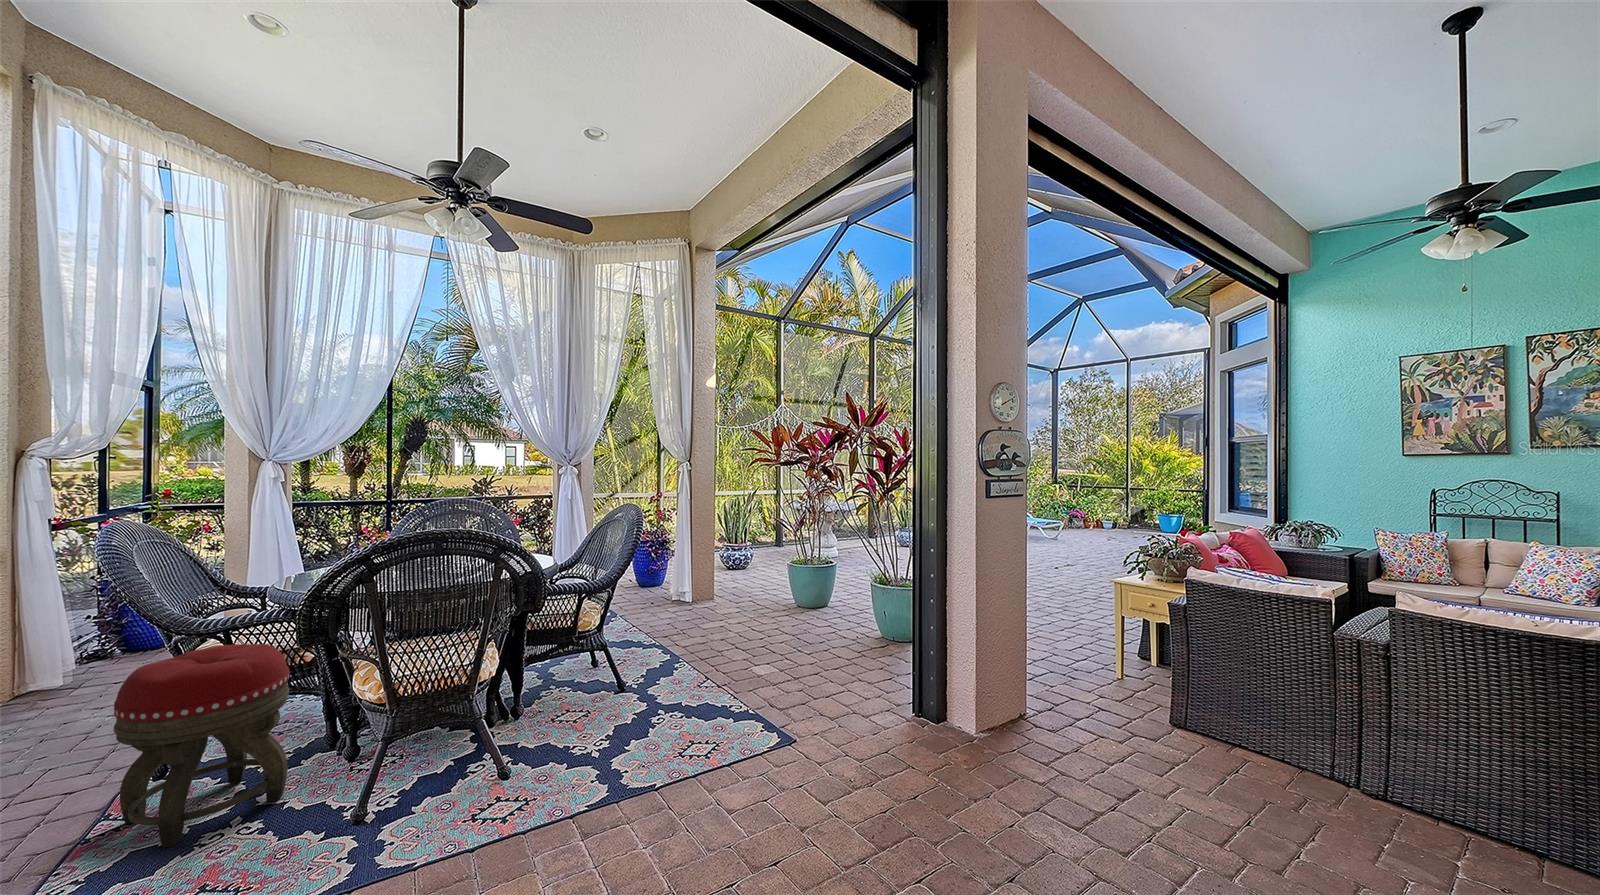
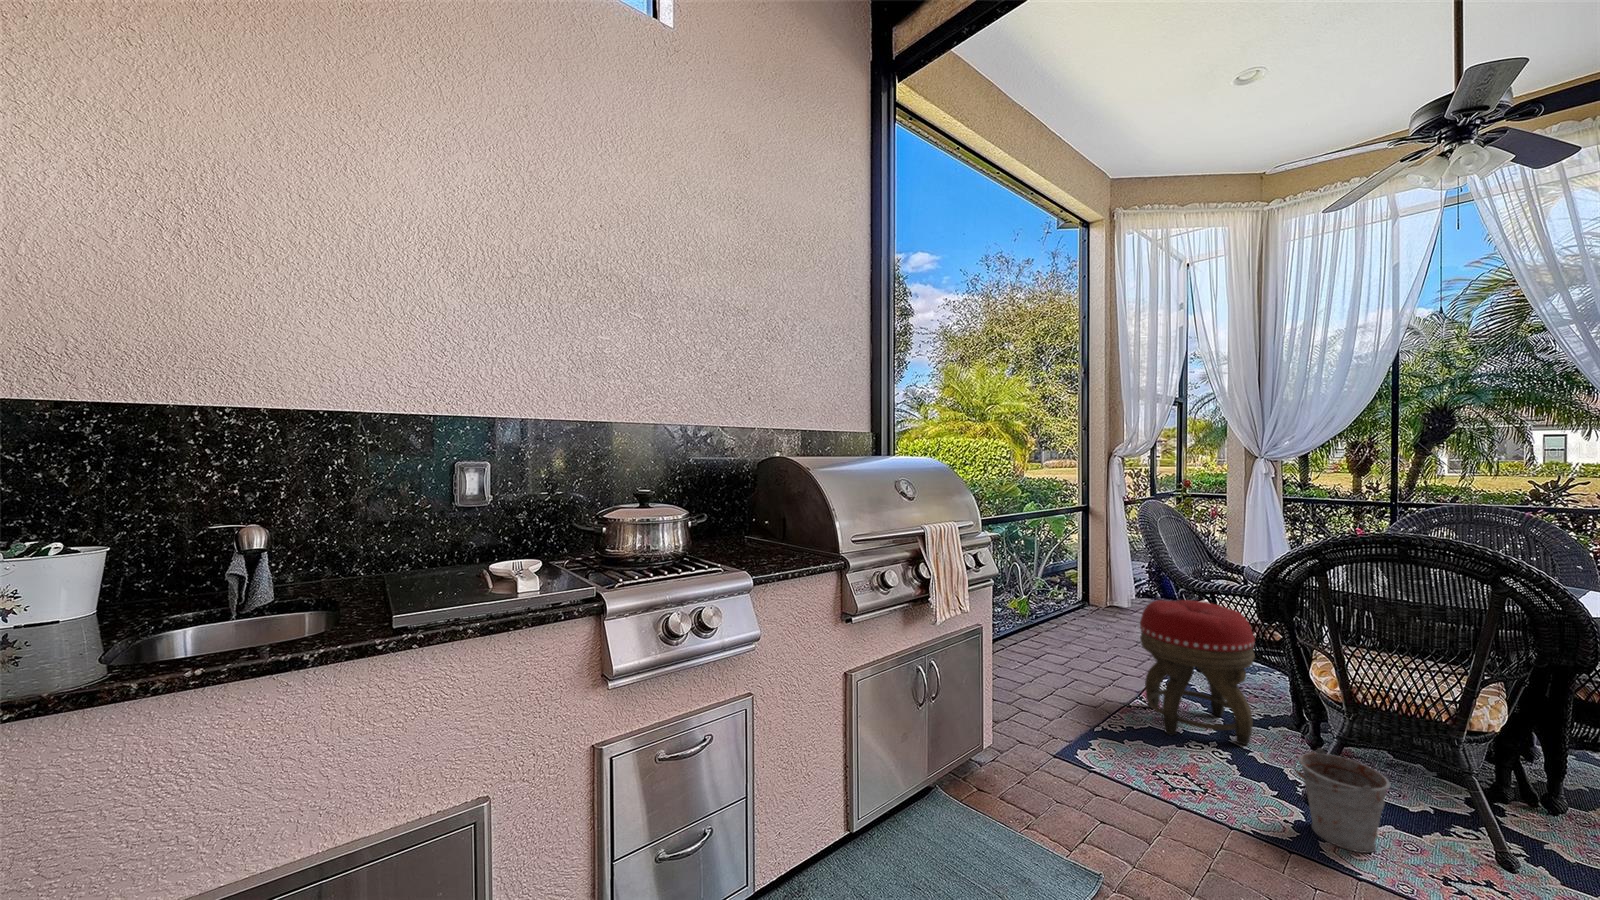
bucket: none [348,753,433,851] -> present [1294,748,1390,853]

